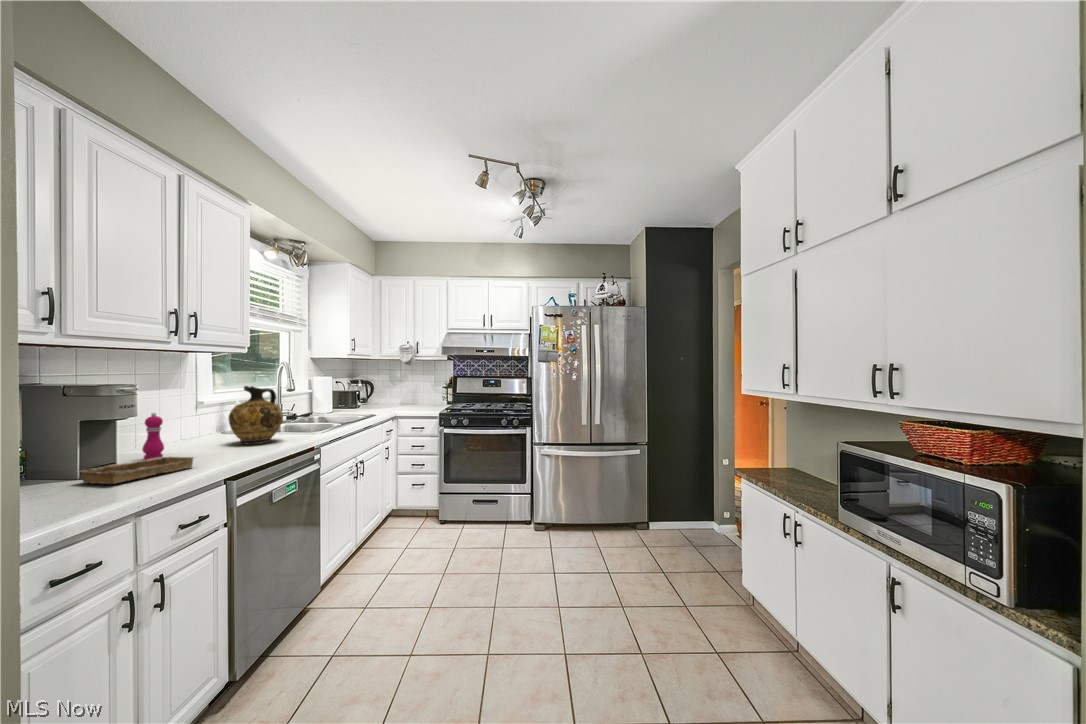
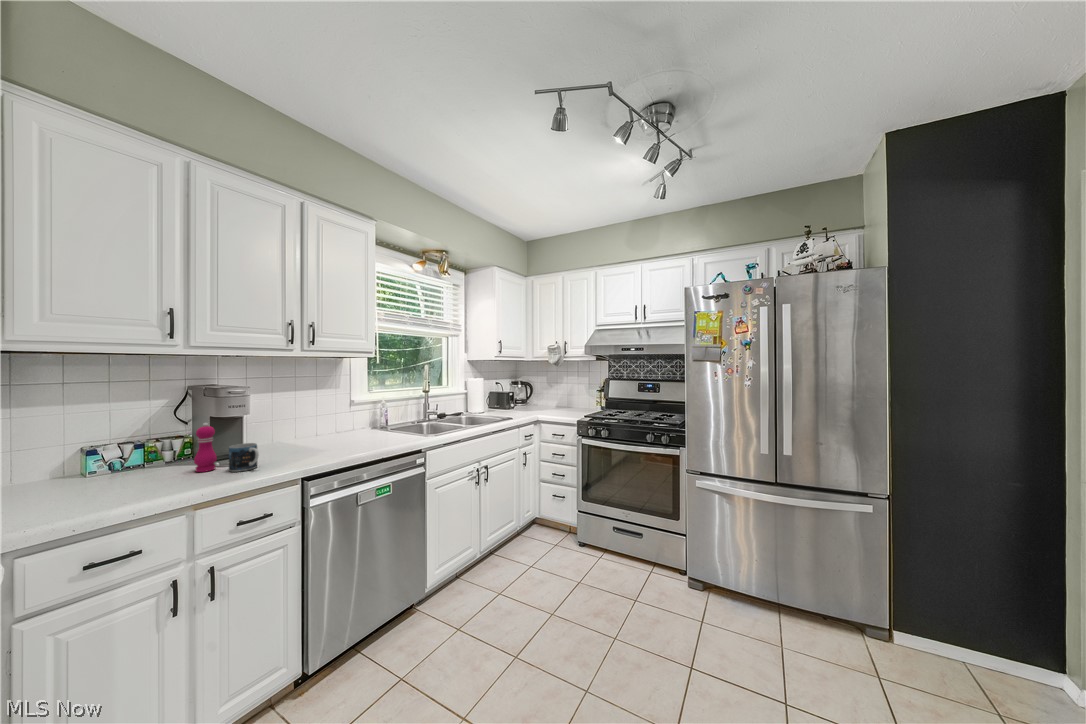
ceramic jug: present [228,386,283,444] -> none [302,394,358,456]
mug: none [183,431,220,457] -> present [229,443,259,472]
tray: present [81,457,194,484] -> none [34,475,182,517]

